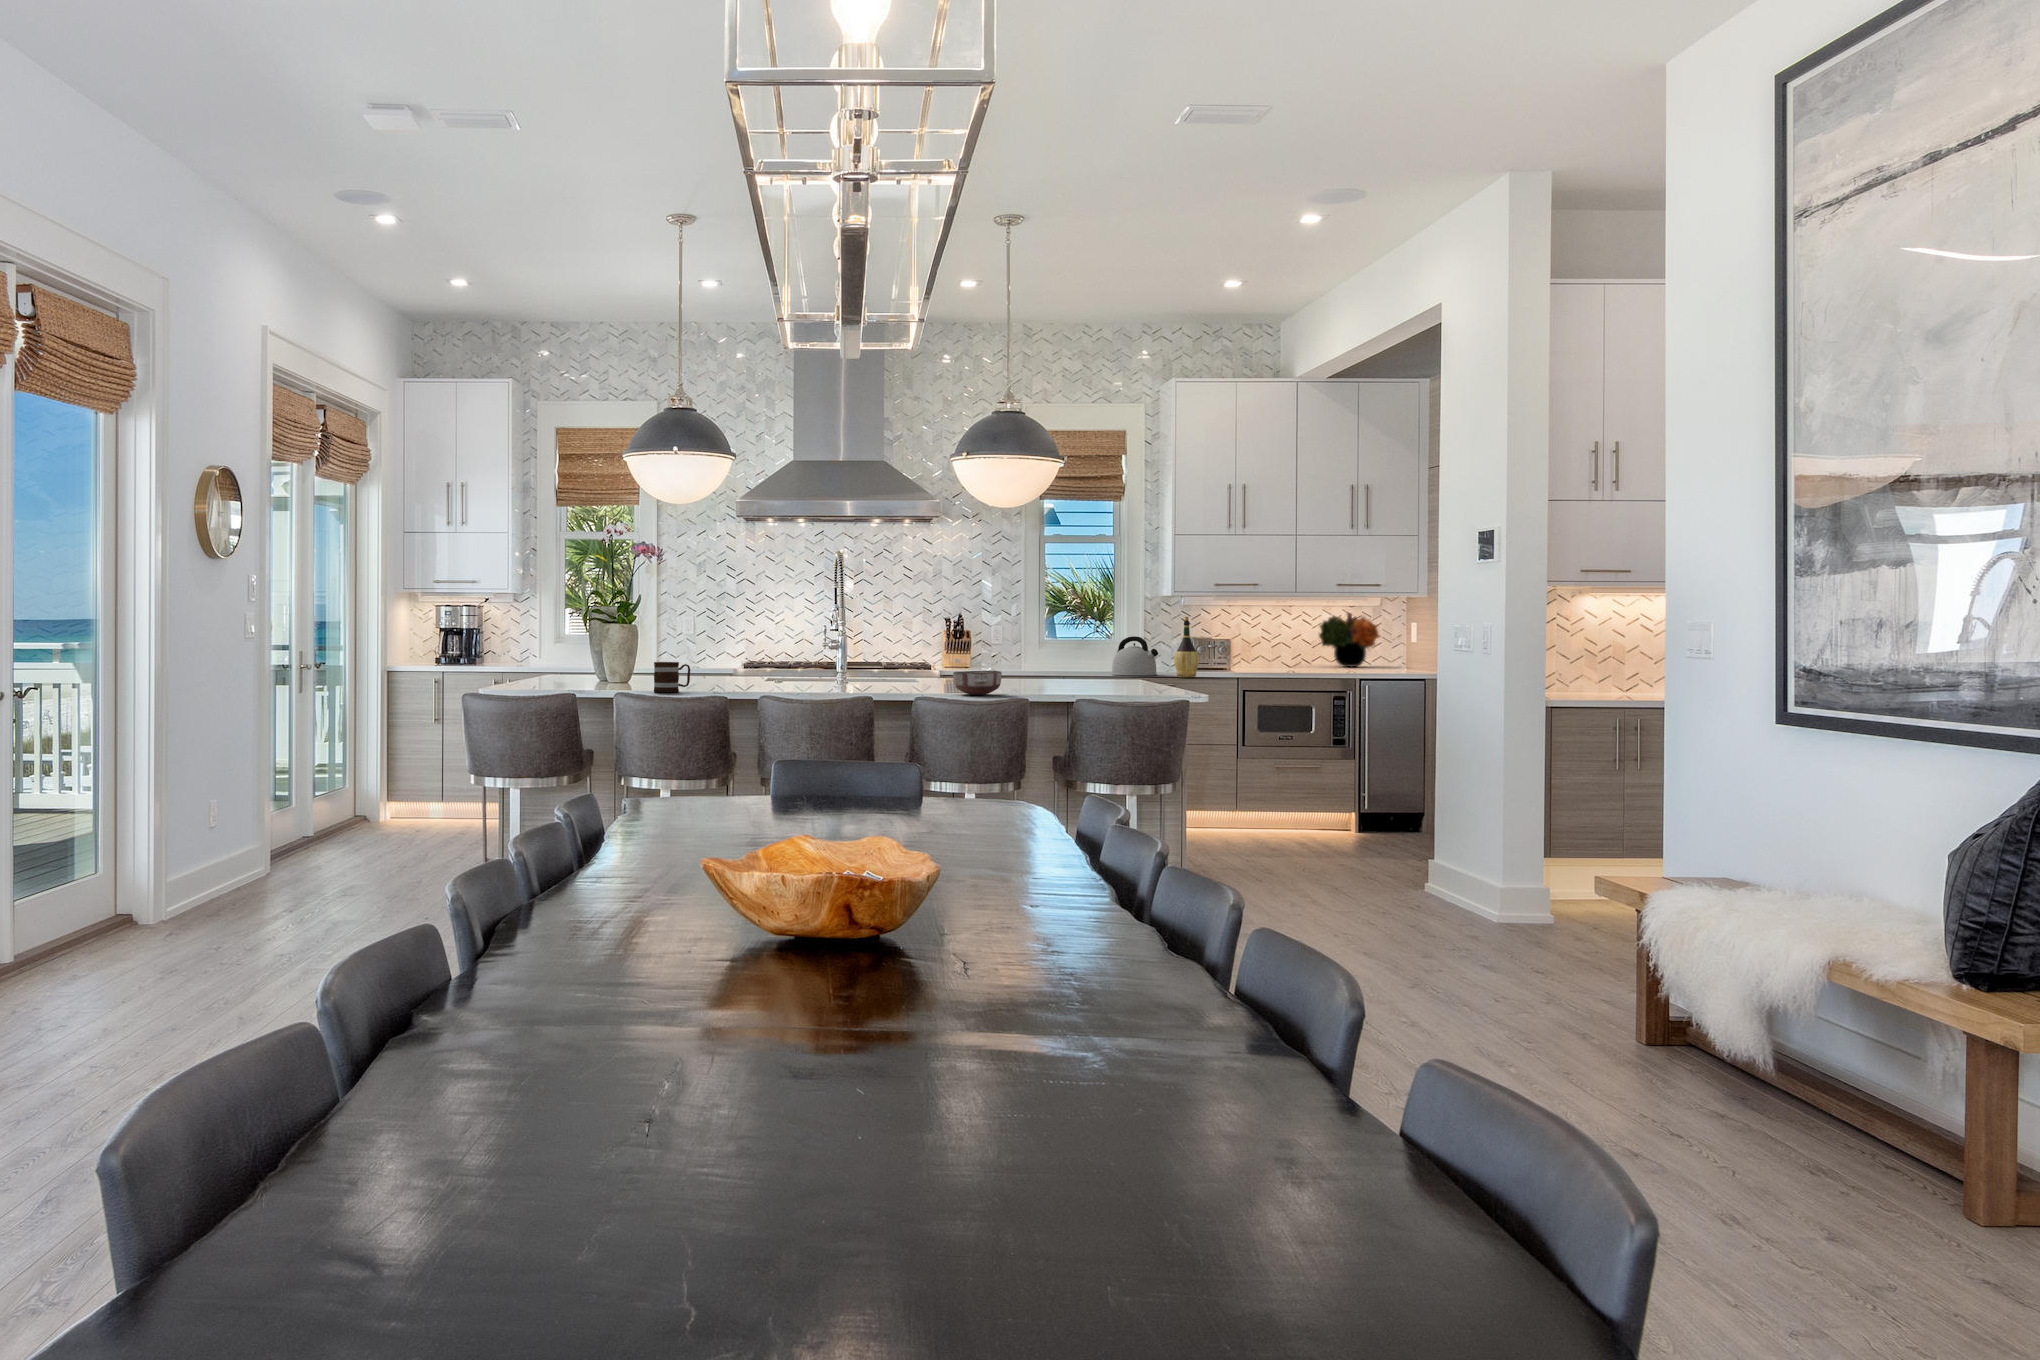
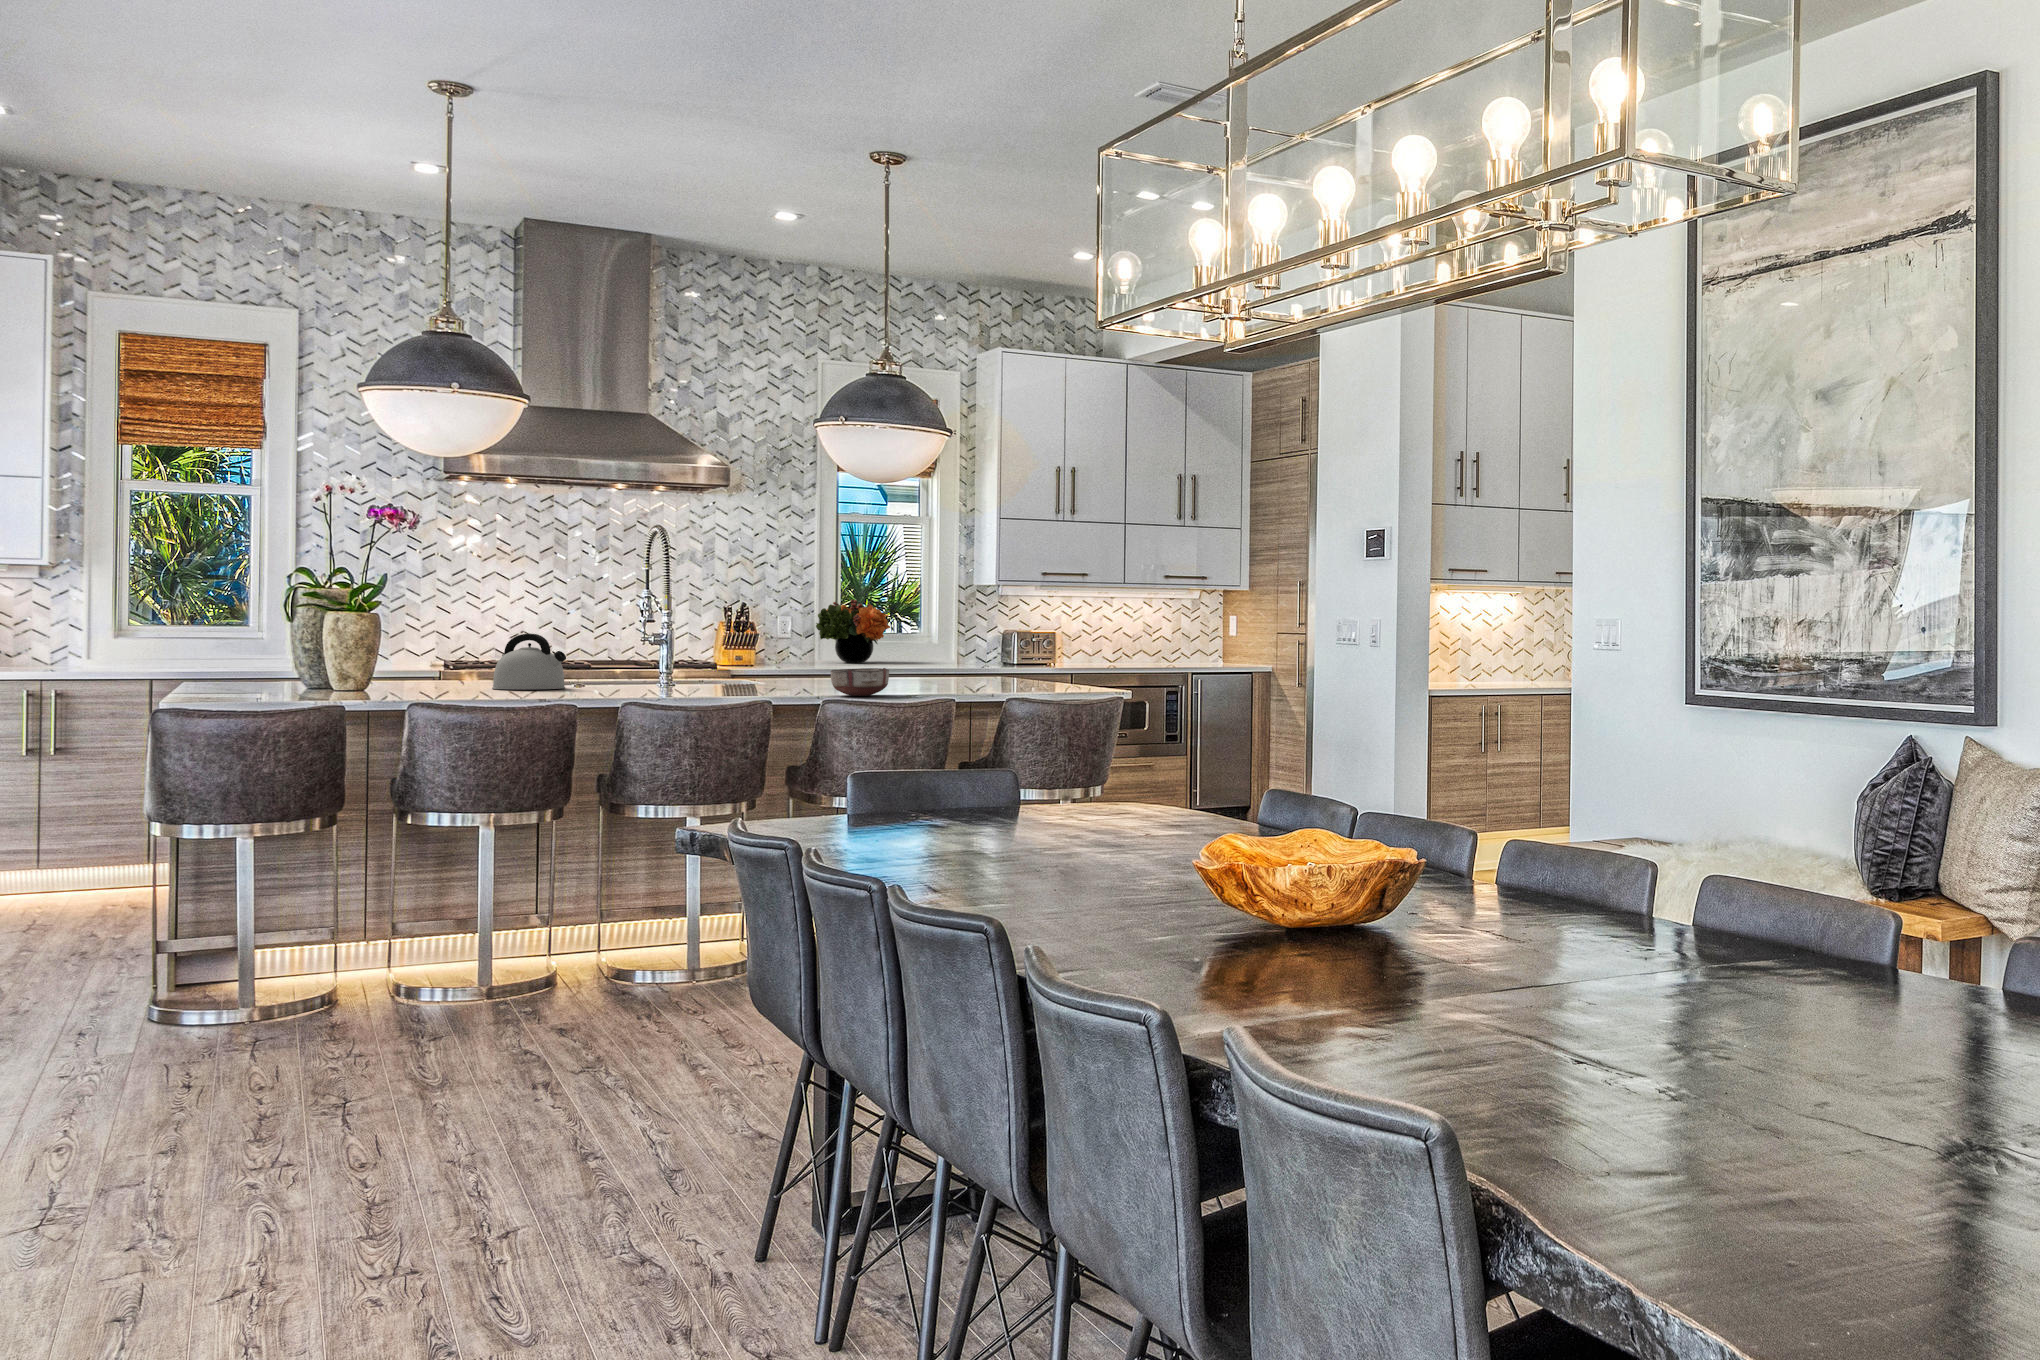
flower arrangement: present [1319,613,1380,667] -> present [816,599,890,663]
wine bottle: present [1174,617,1199,678] -> none [1019,608,1046,673]
kettle: present [1112,636,1158,675] -> present [492,634,566,690]
mug: present [654,662,690,692] -> none [425,663,478,702]

